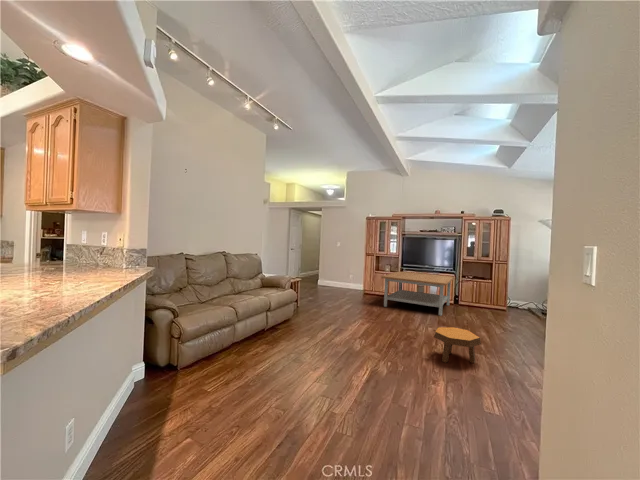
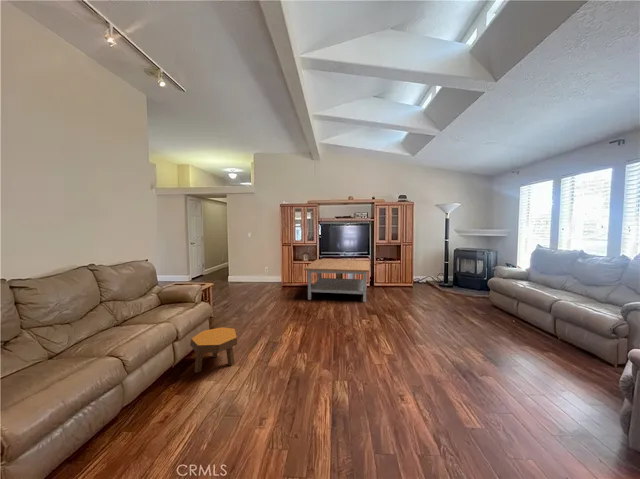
footstool: present [434,327,481,363] -> present [190,327,237,373]

